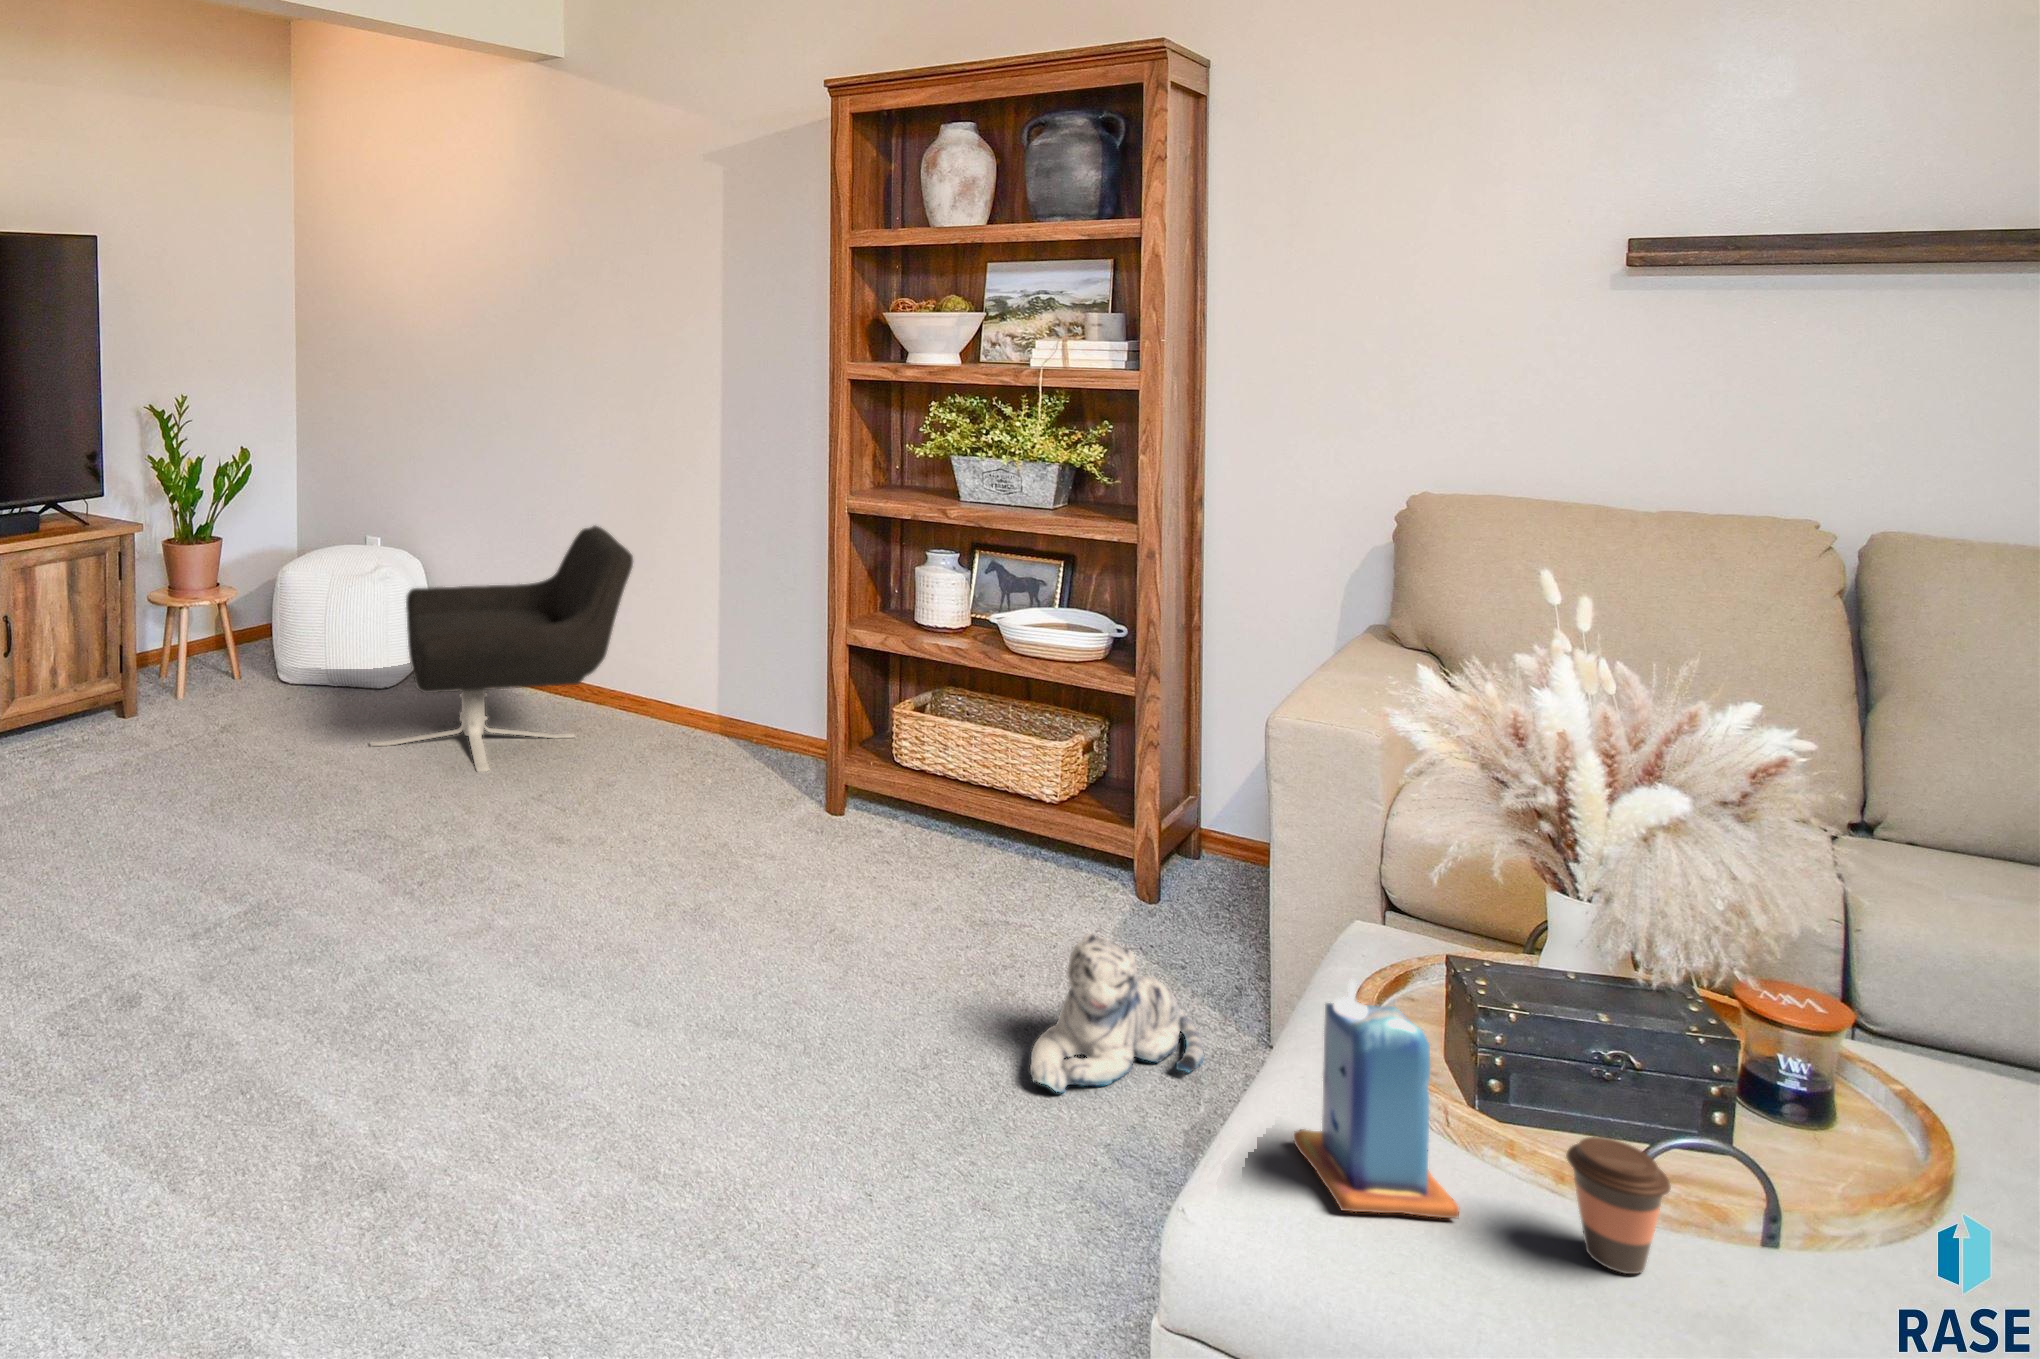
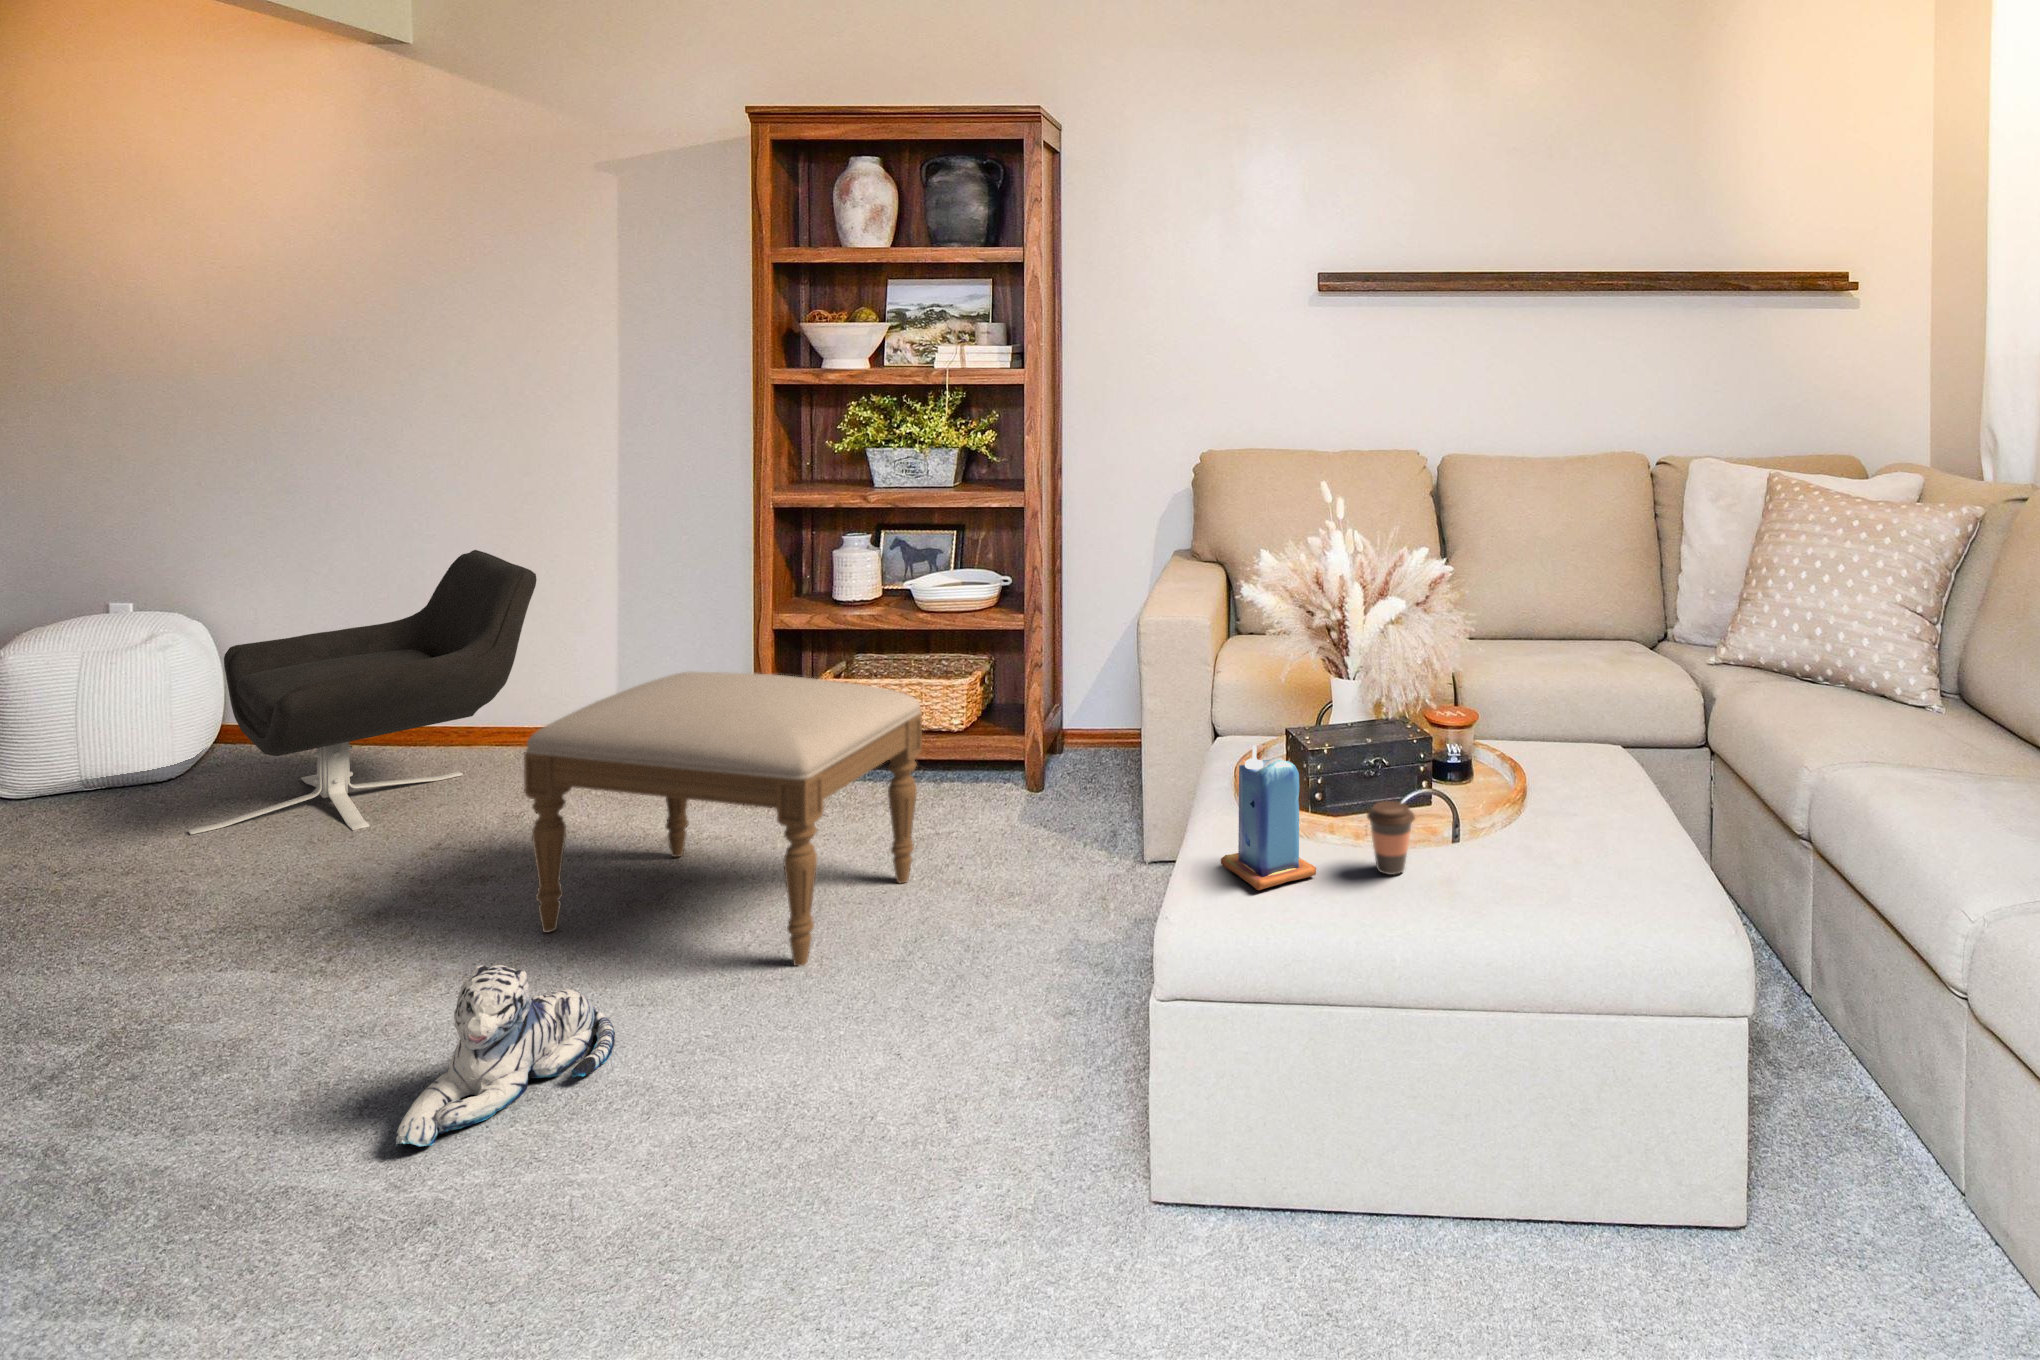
ottoman: none [568,683,975,1047] -> present [524,672,922,966]
plush toy: present [1030,934,1204,1093] -> present [395,965,615,1147]

